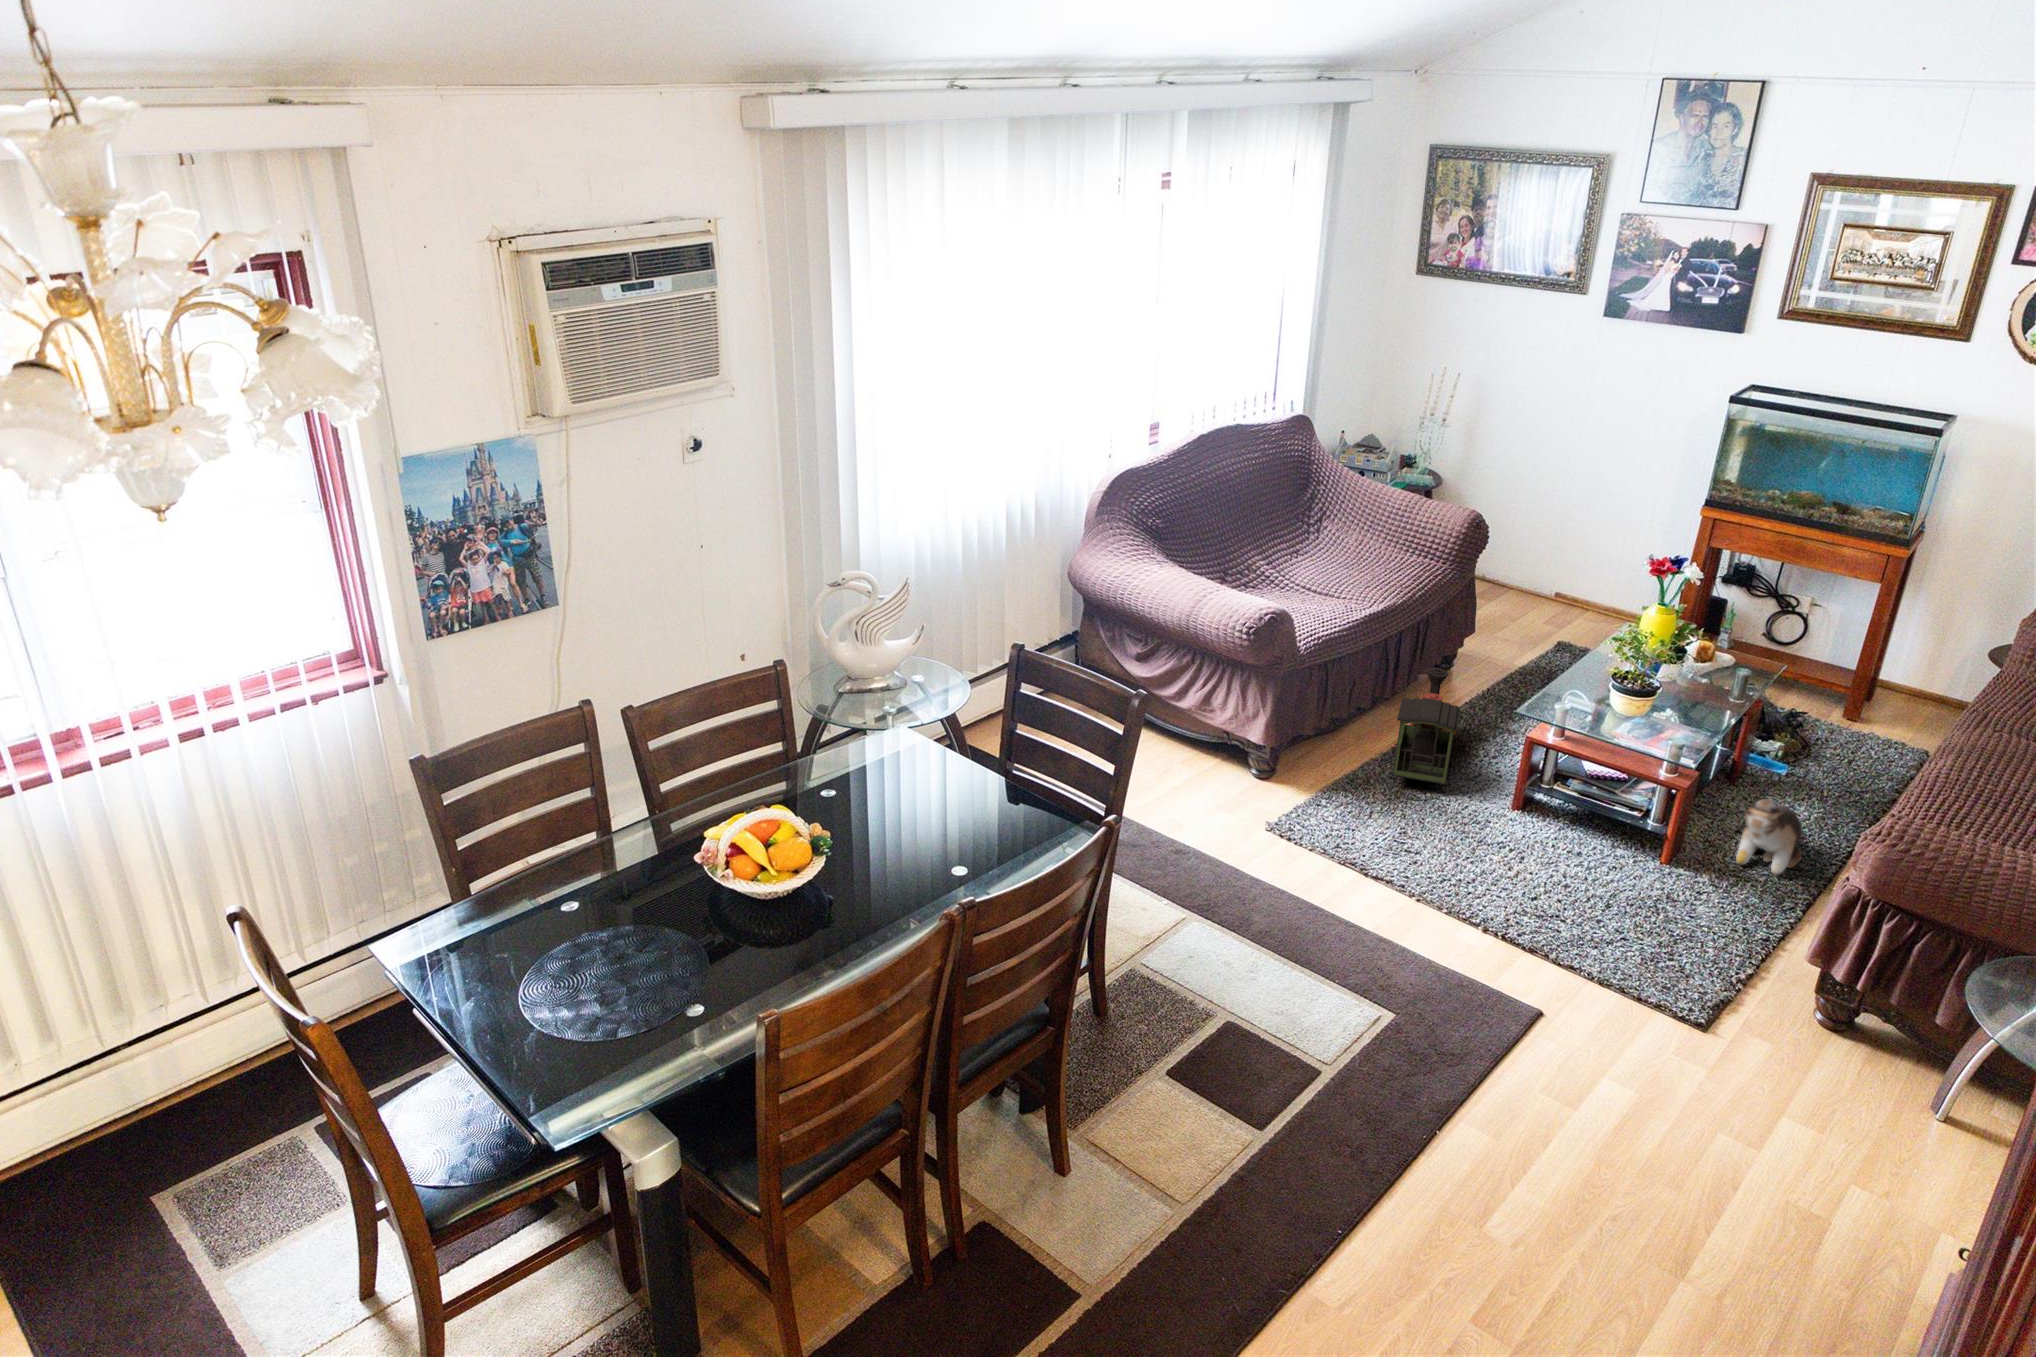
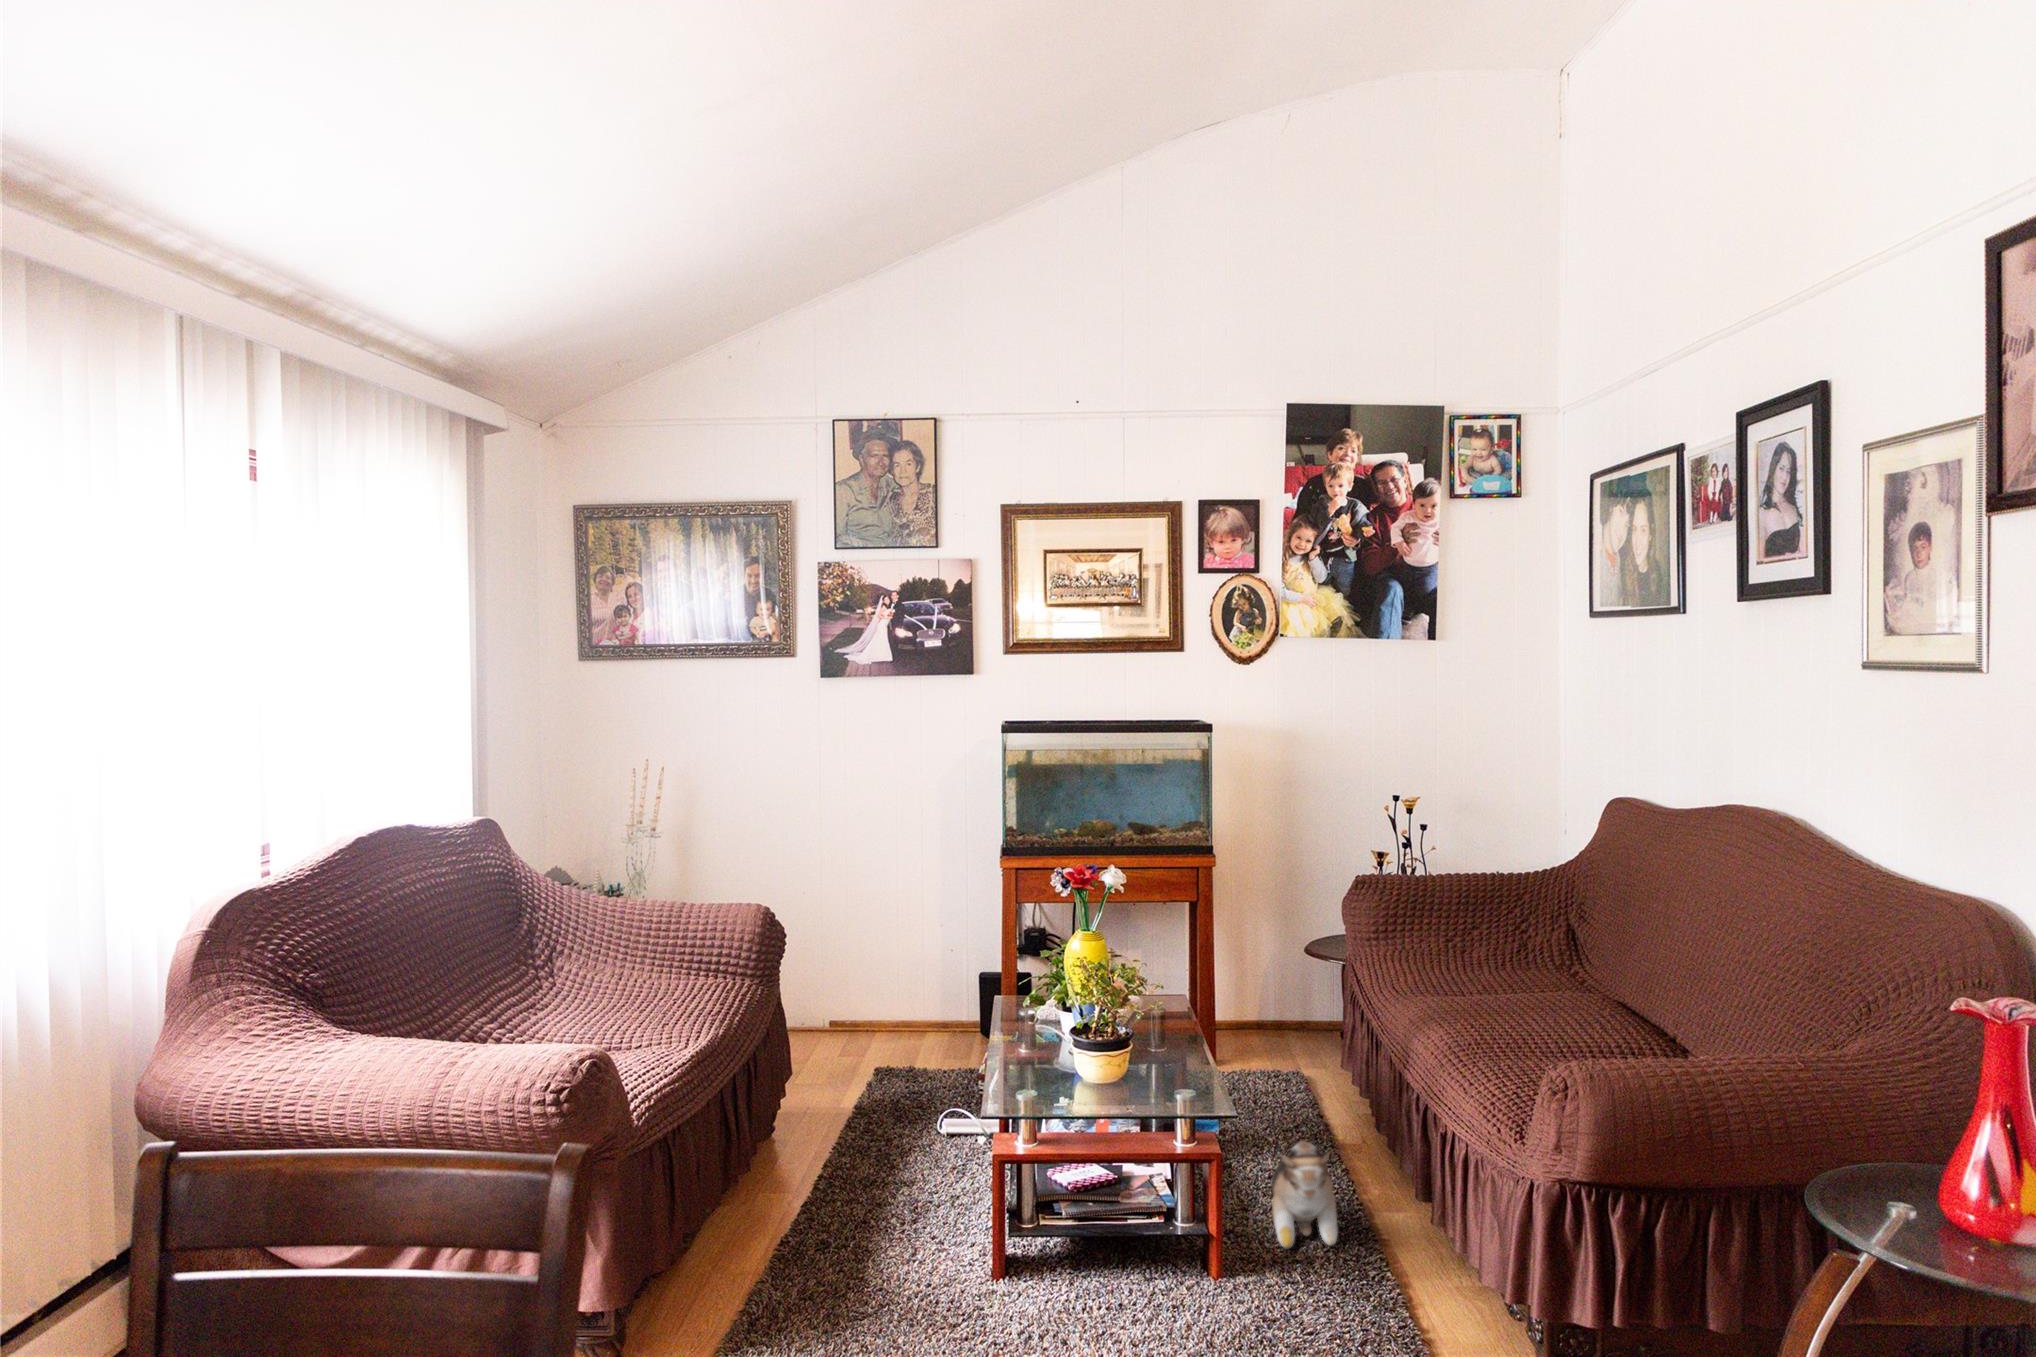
toy train: present [1393,668,1461,785] -> none [771,1108,902,1287]

